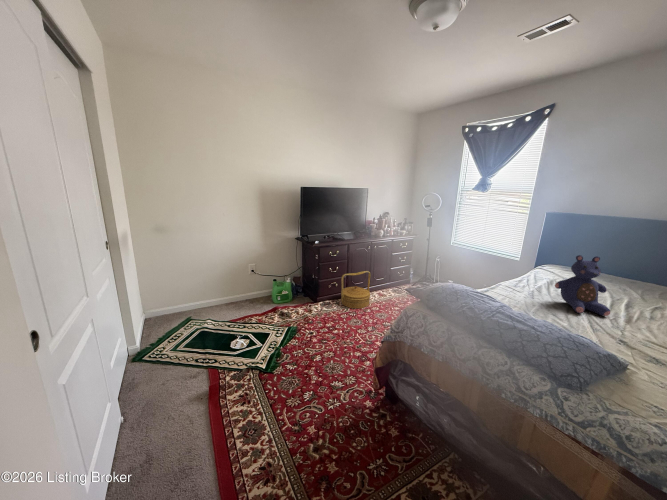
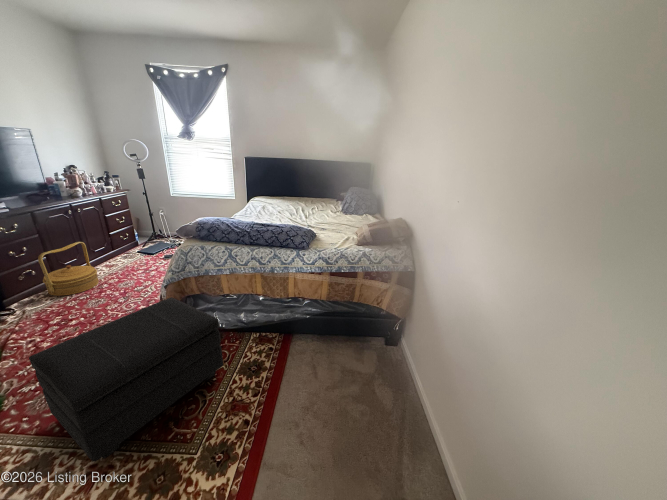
teddy bear: present [555,255,611,316] -> none [270,182,299,220]
footstool: none [264,351,402,468] -> present [29,297,223,462]

